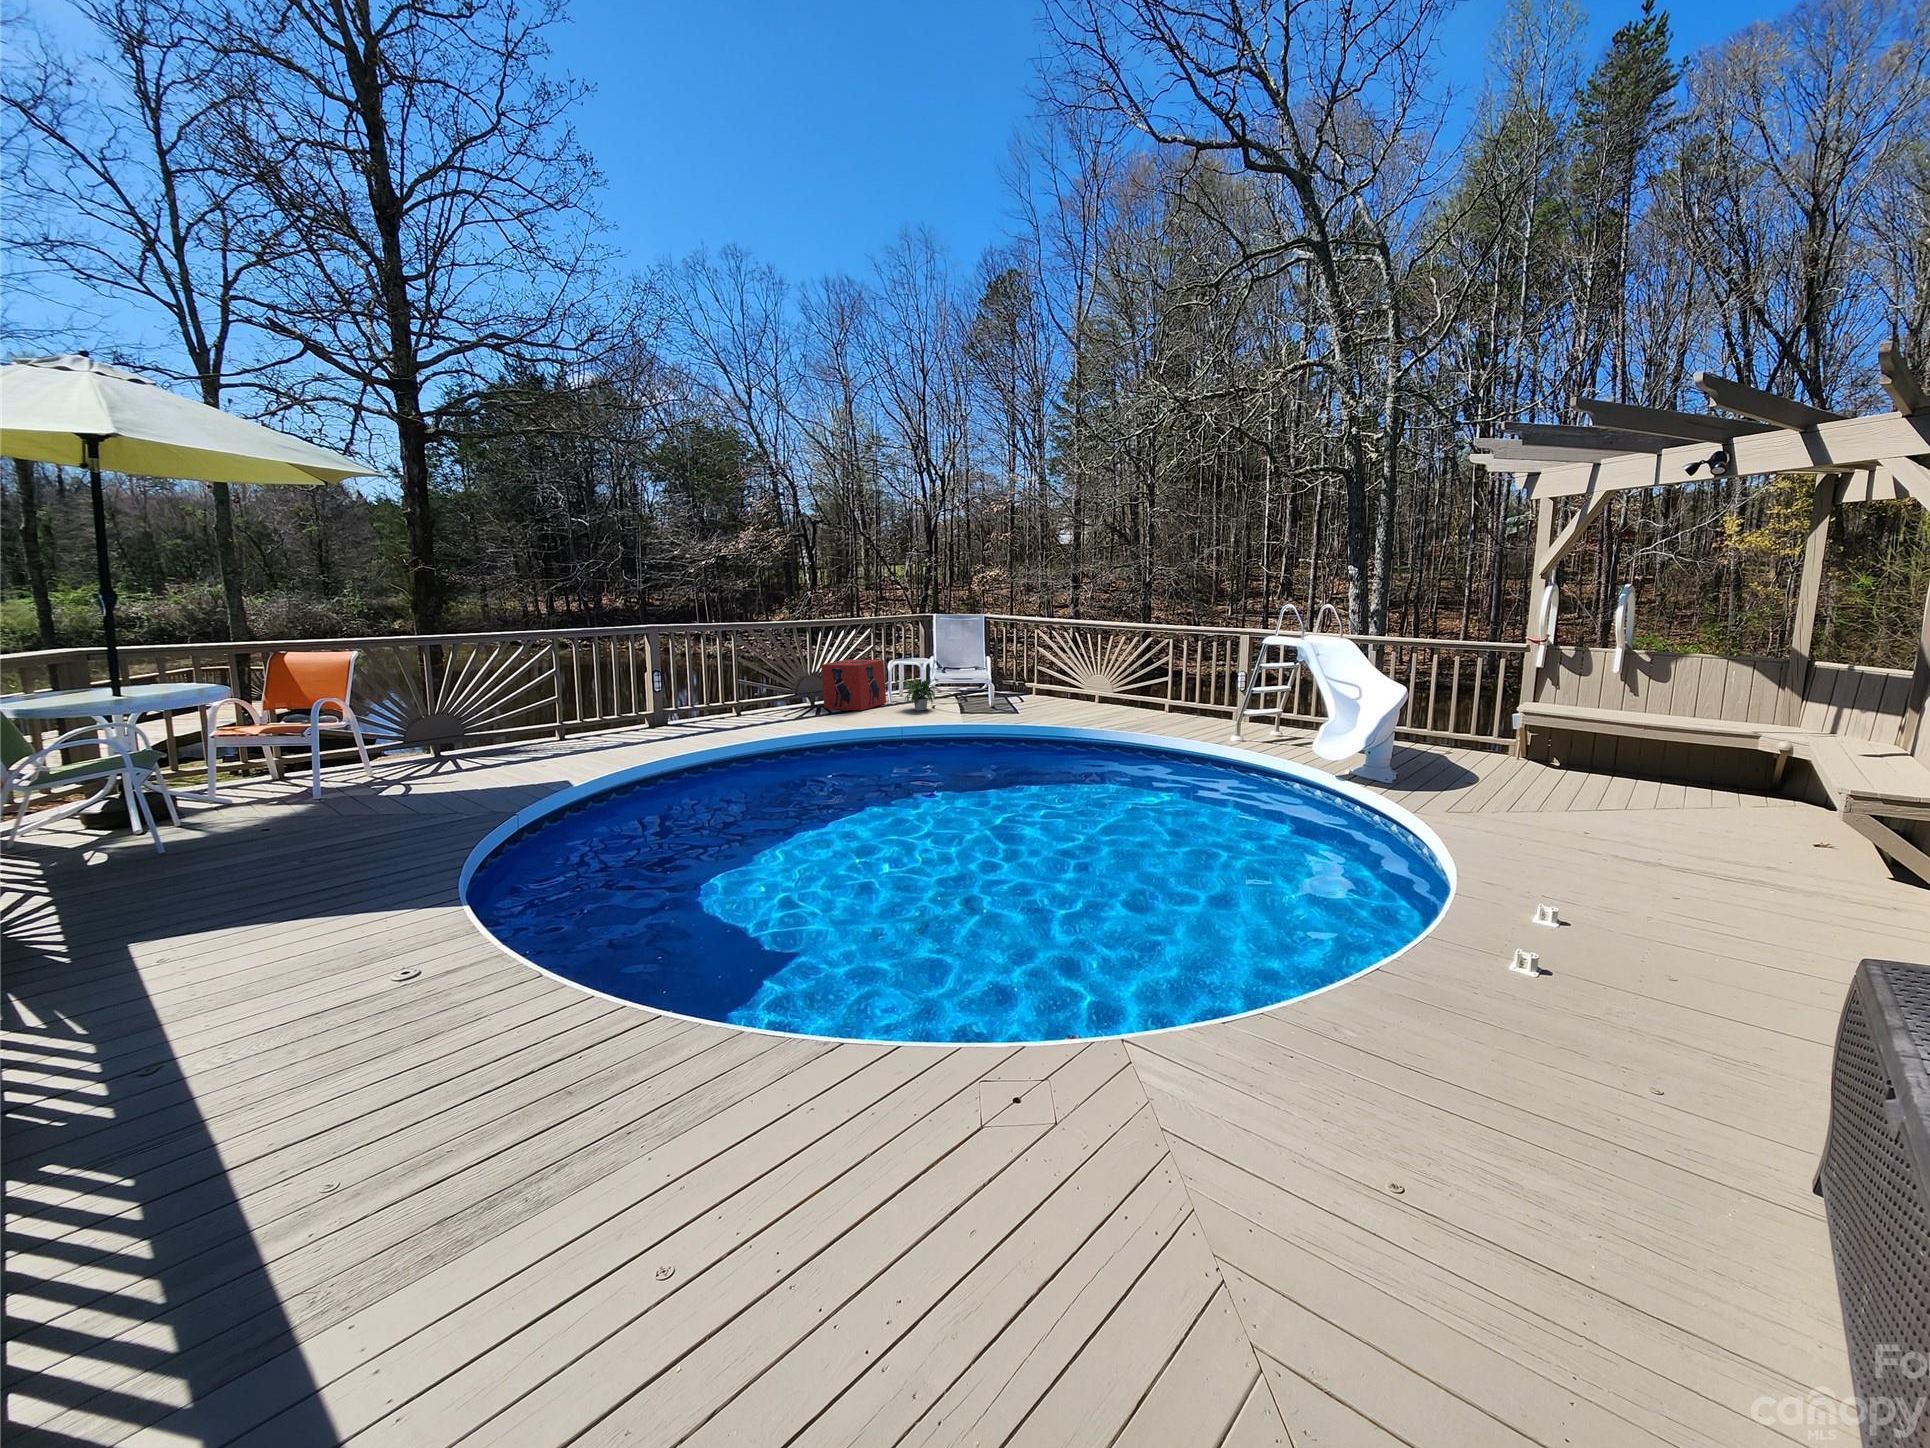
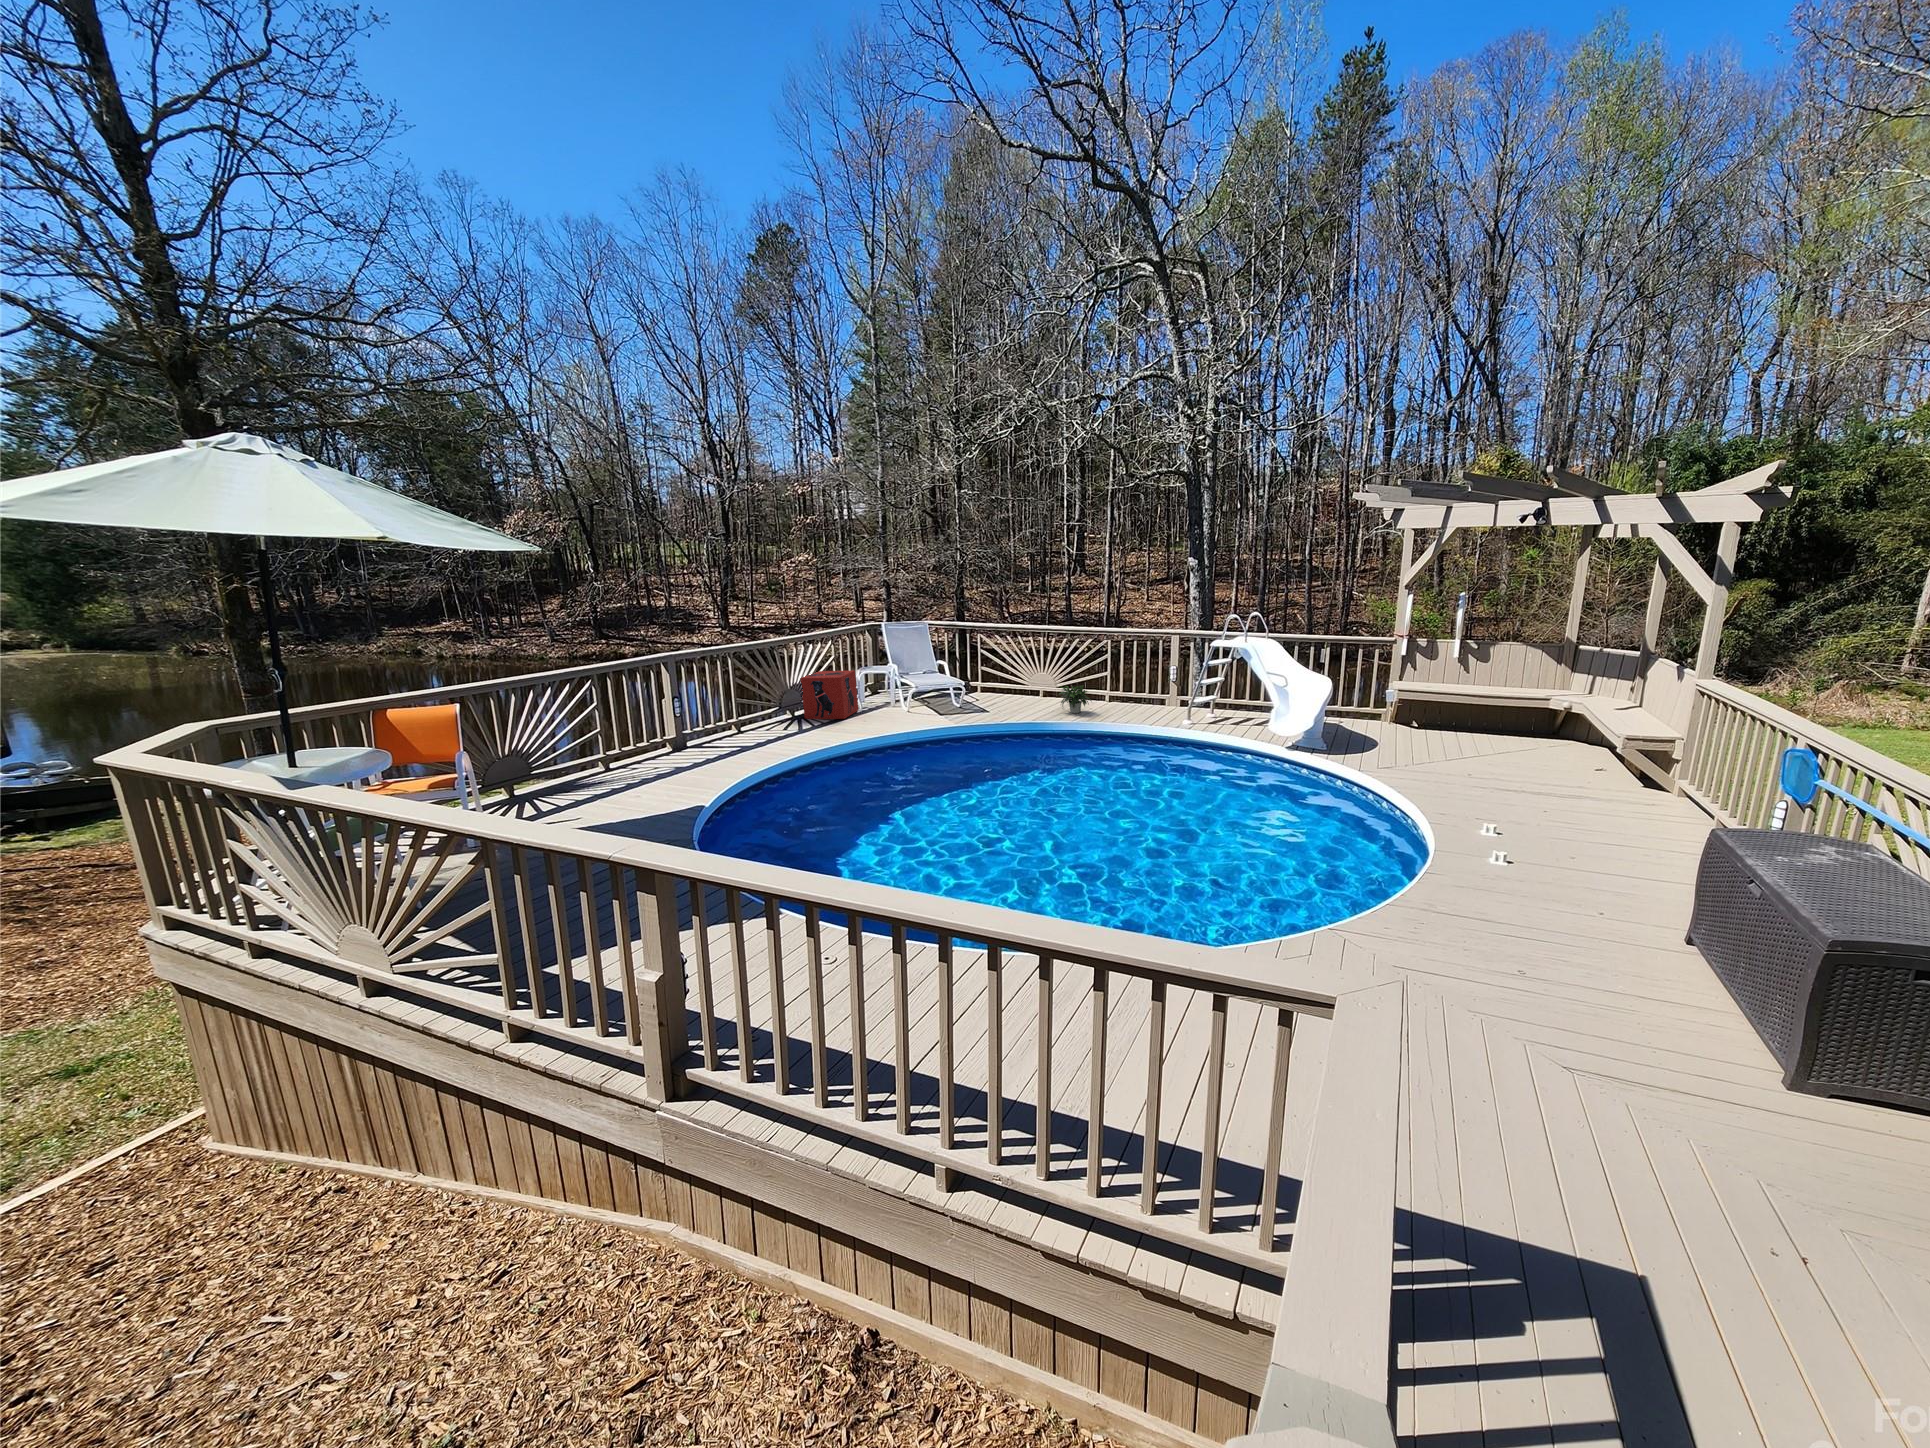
potted plant: present [903,679,936,711] -> present [1059,685,1091,713]

